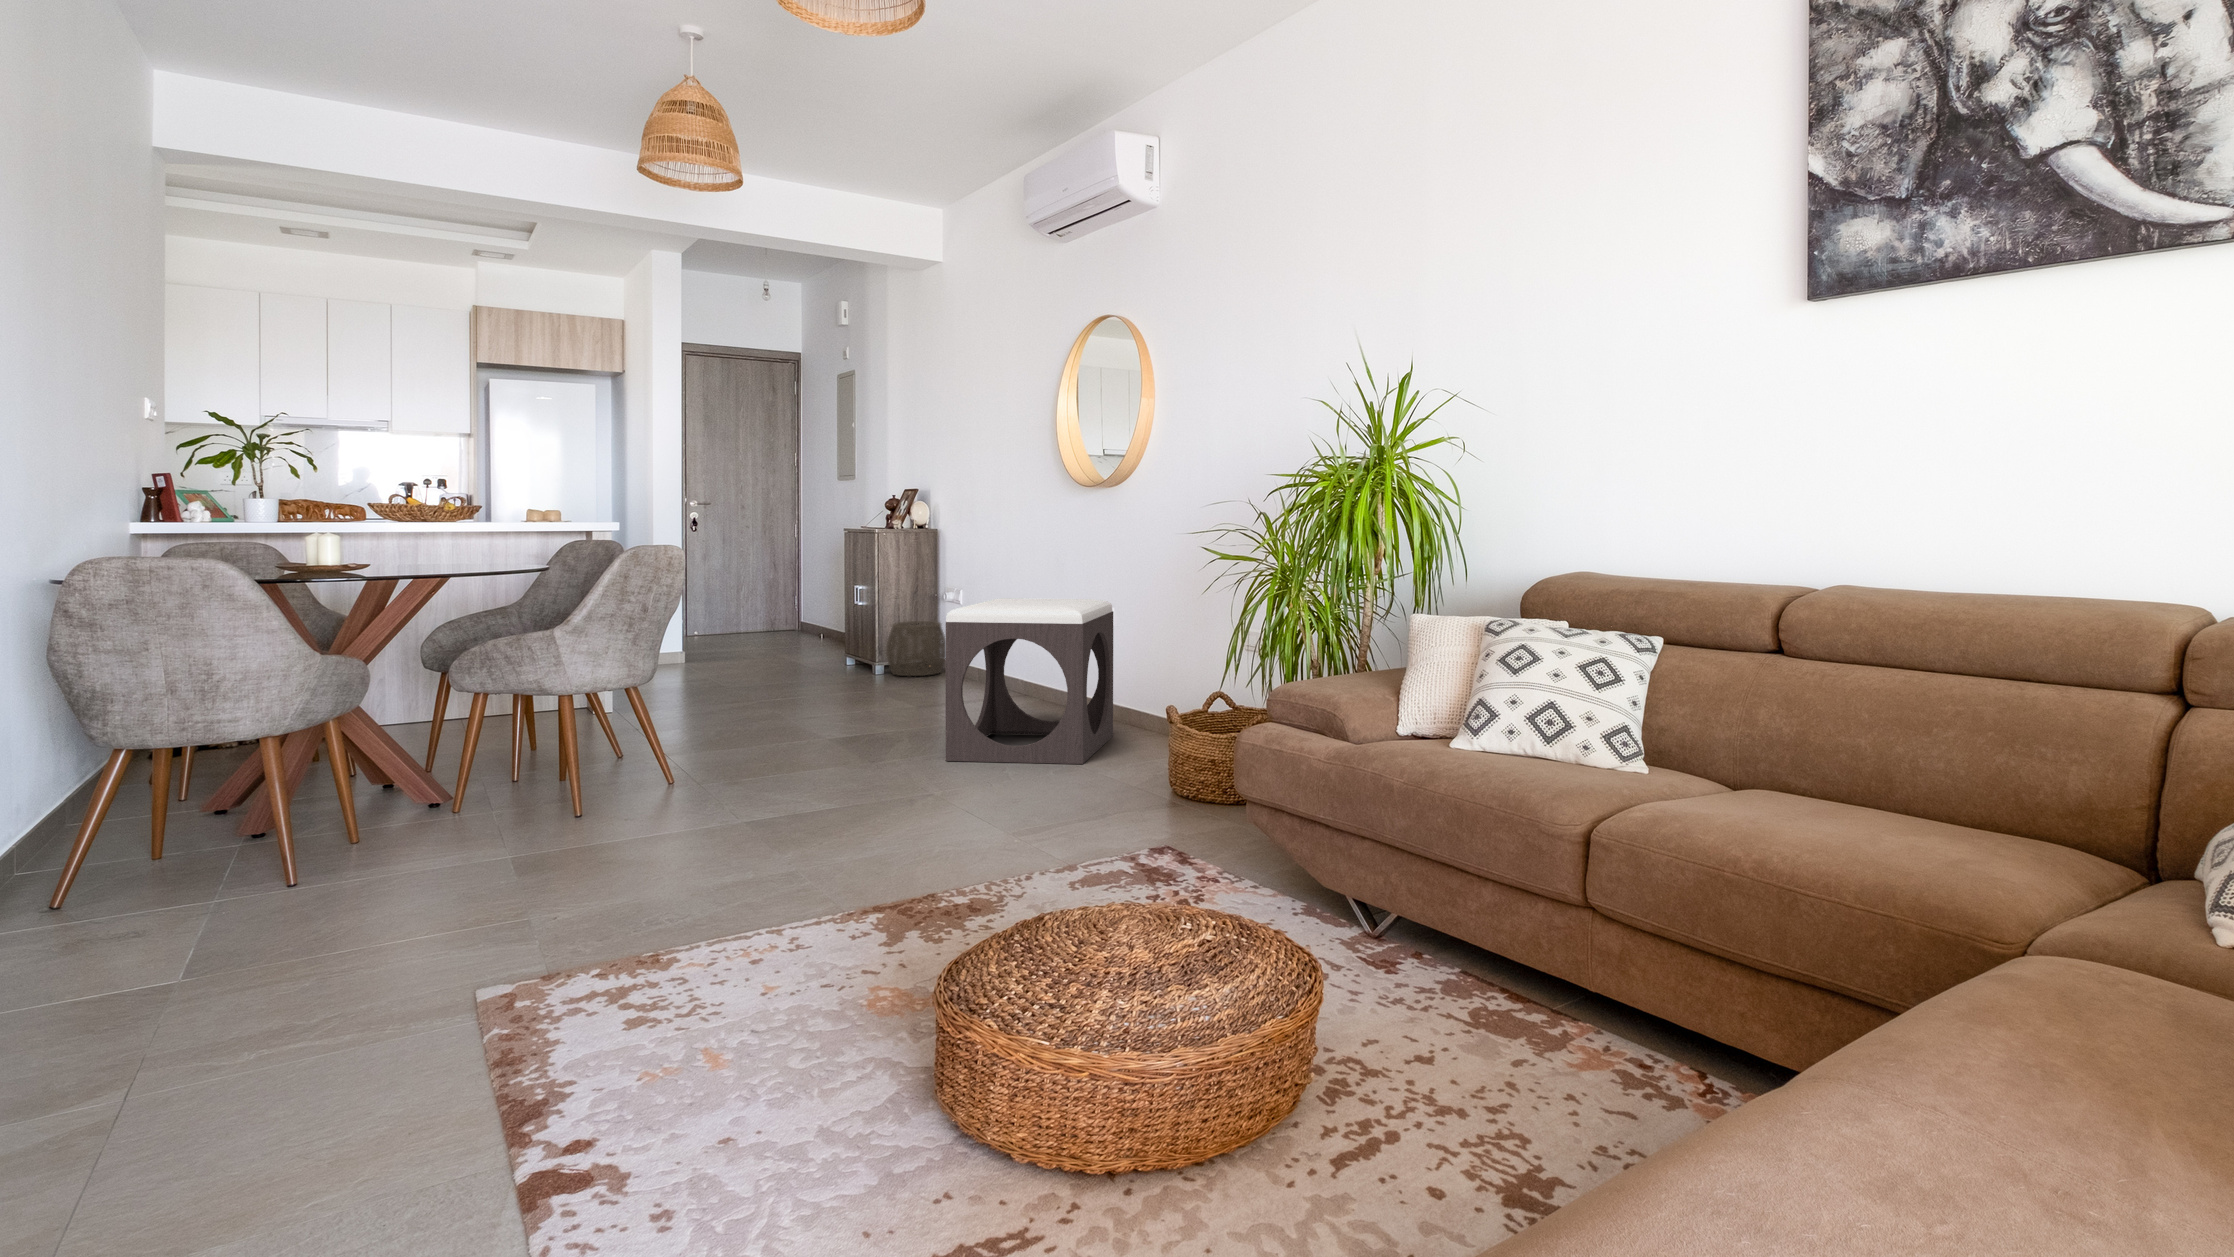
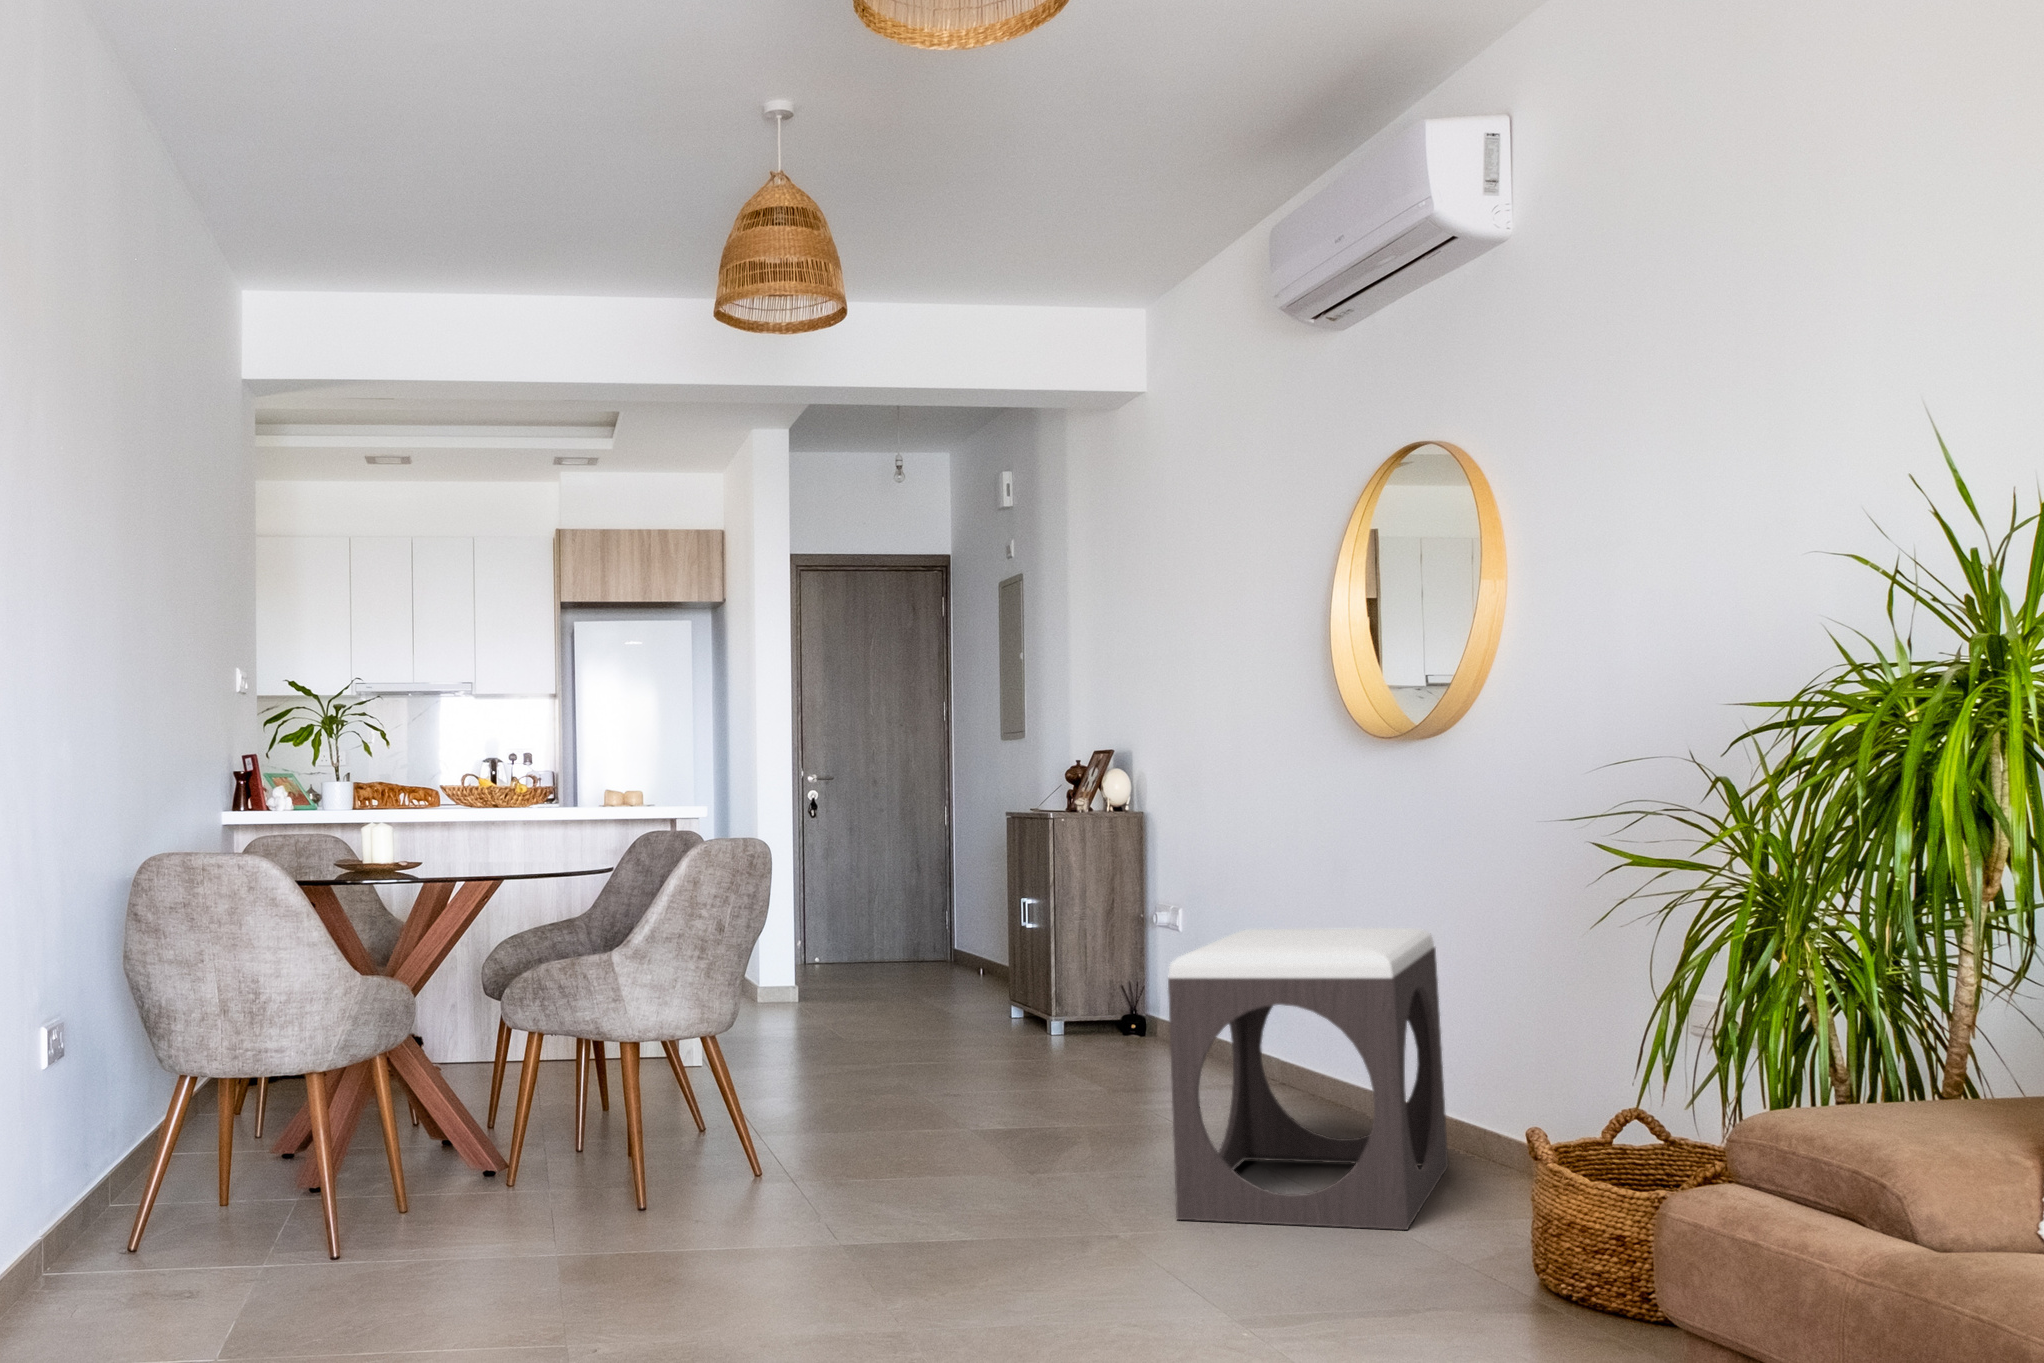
woven basket: present [886,621,946,676] -> none [1073,951,1166,1042]

